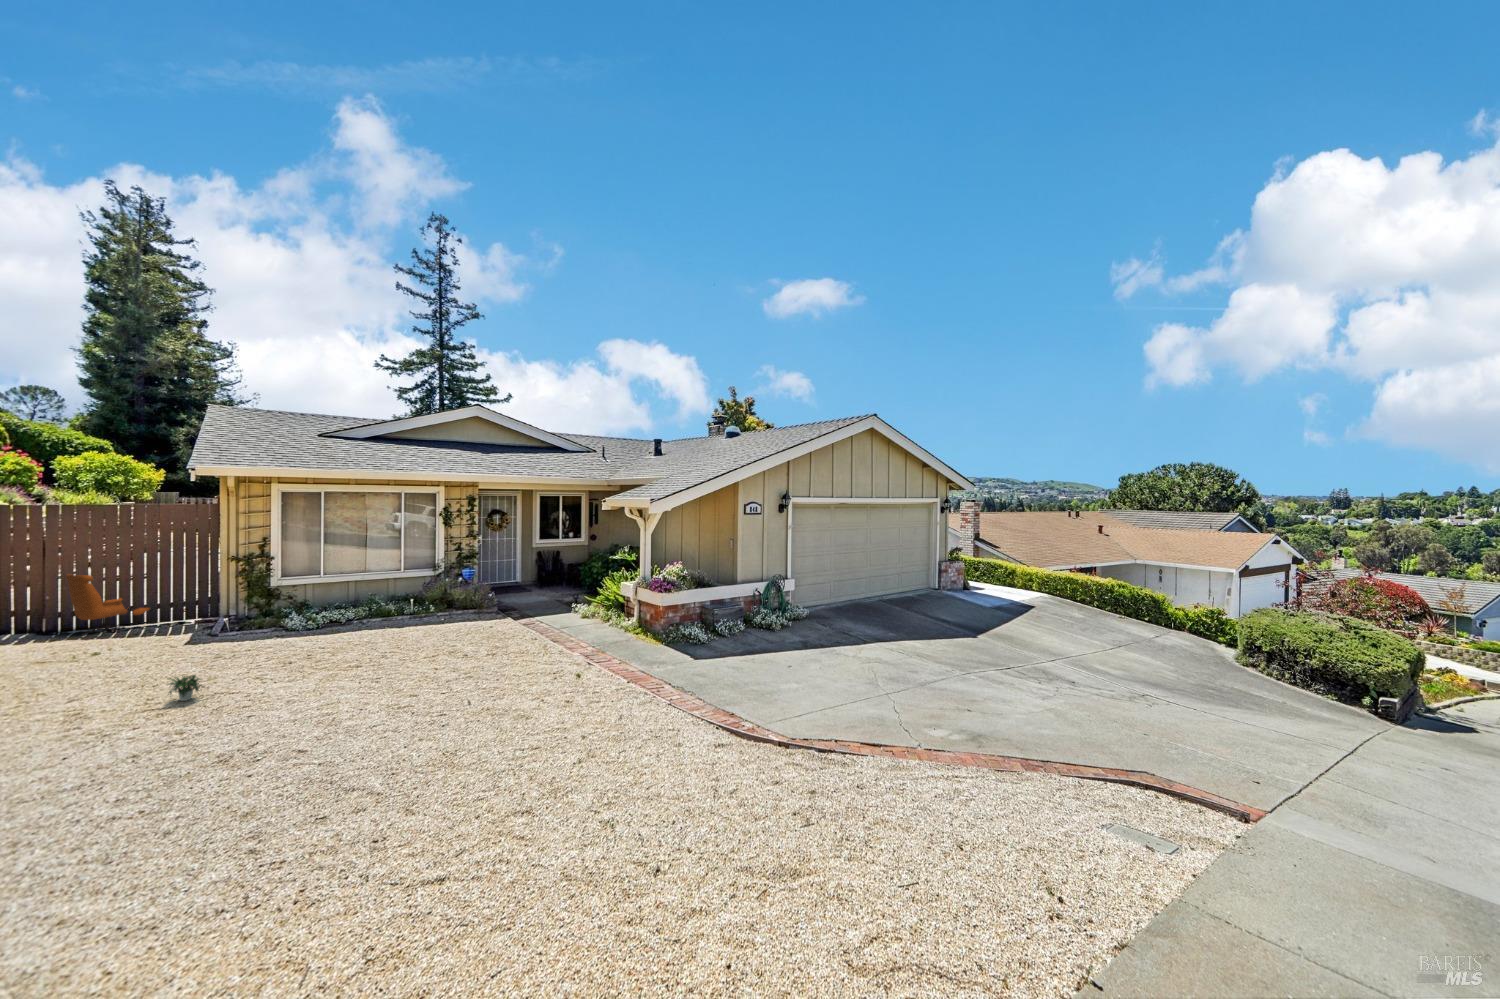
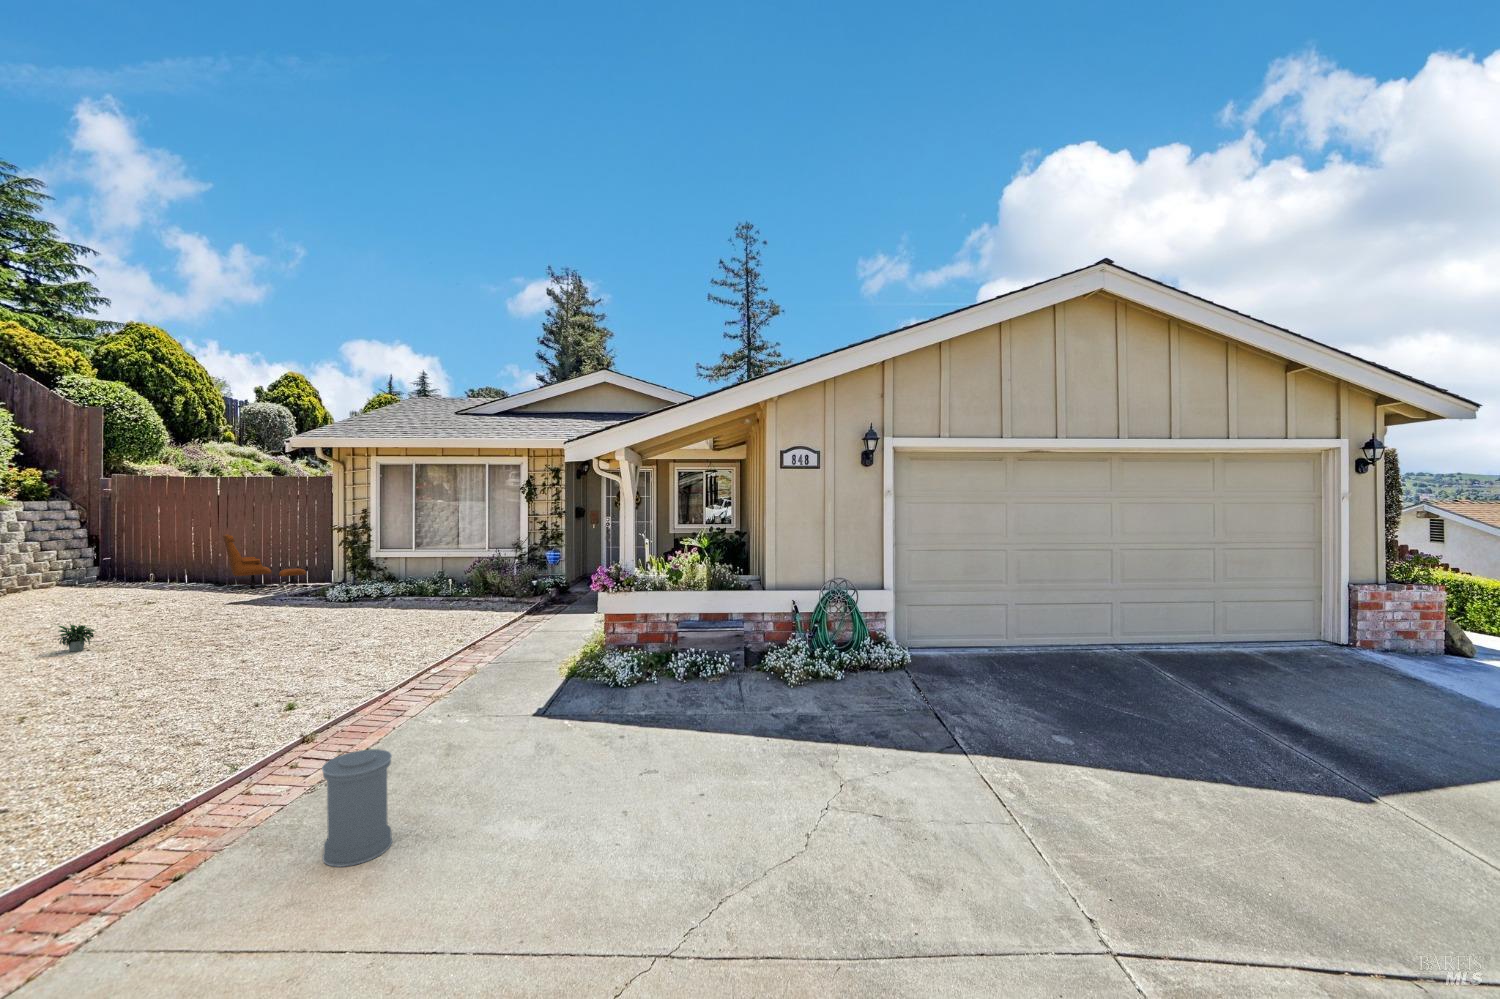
trash can: none [746,670,772,716] -> present [322,749,392,867]

